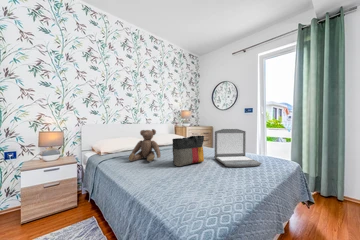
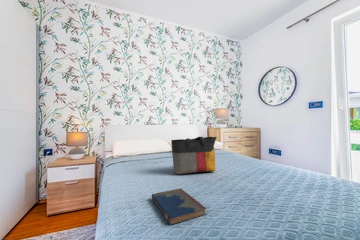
teddy bear: present [128,129,161,161] -> none [132,129,167,166]
laptop: present [214,129,262,167] -> none [234,128,302,184]
hardcover book: none [179,176,225,200] -> present [152,189,206,225]

